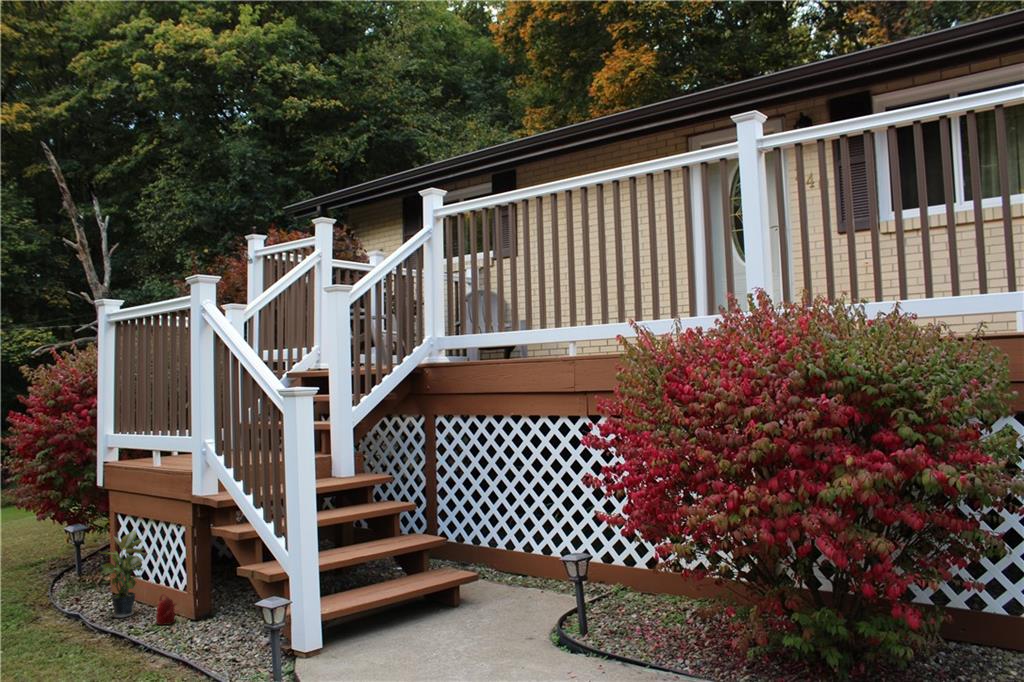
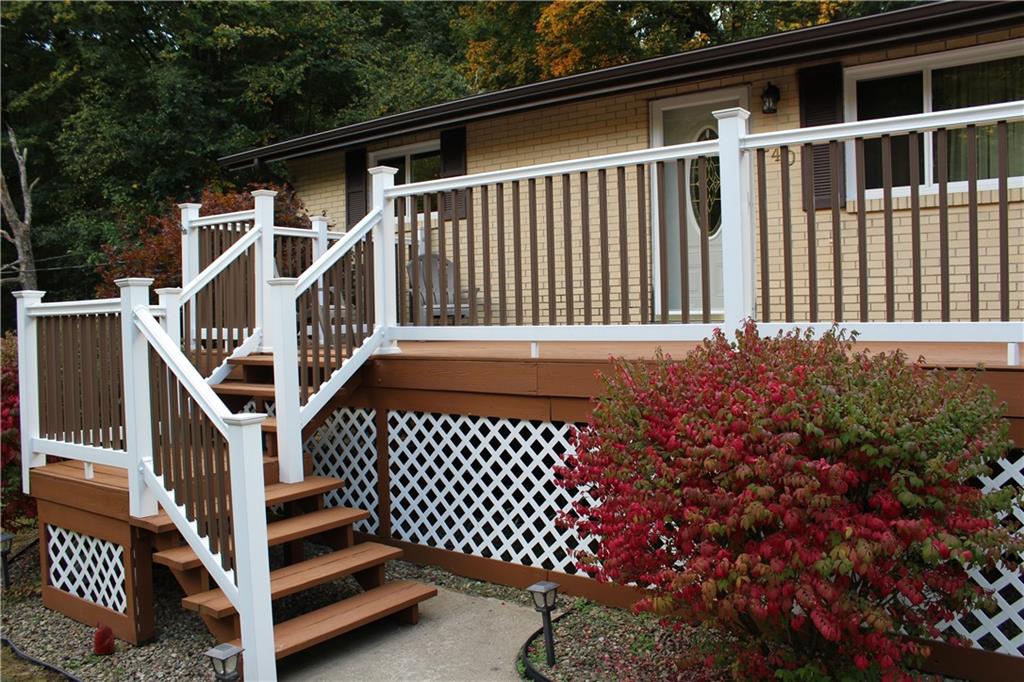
potted plant: present [99,531,146,618] -> none [25,549,82,642]

